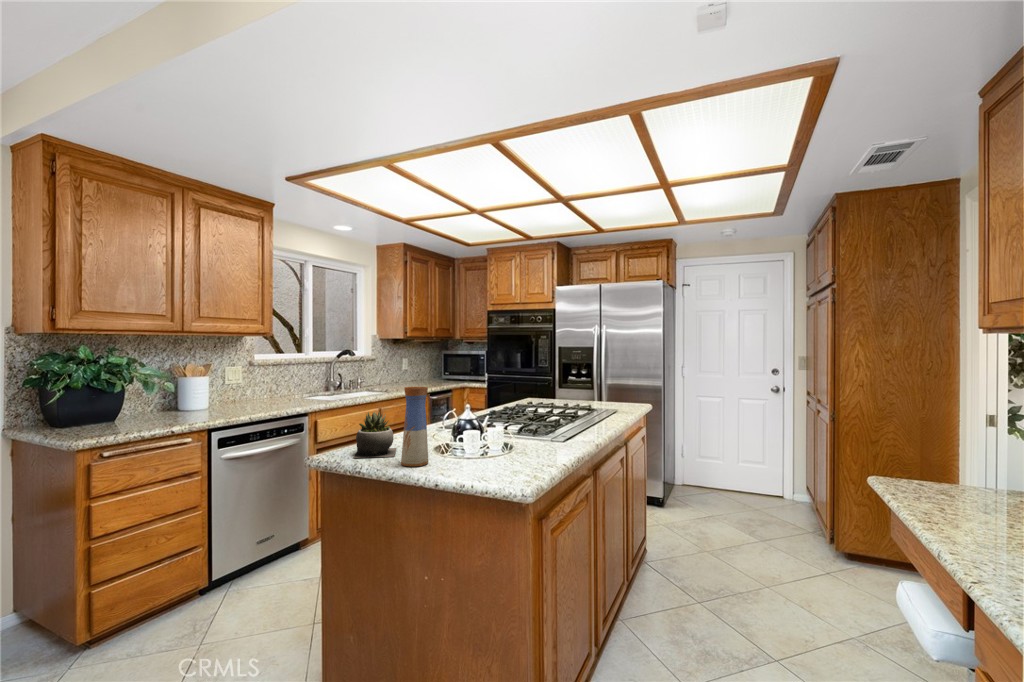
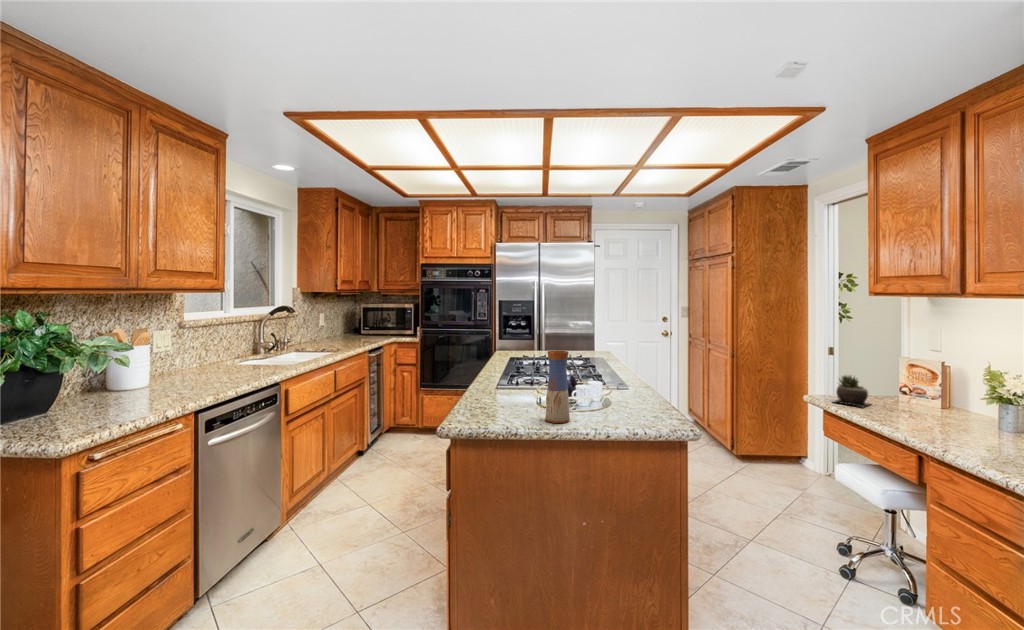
succulent plant: present [353,412,397,458] -> present [832,376,870,407]

